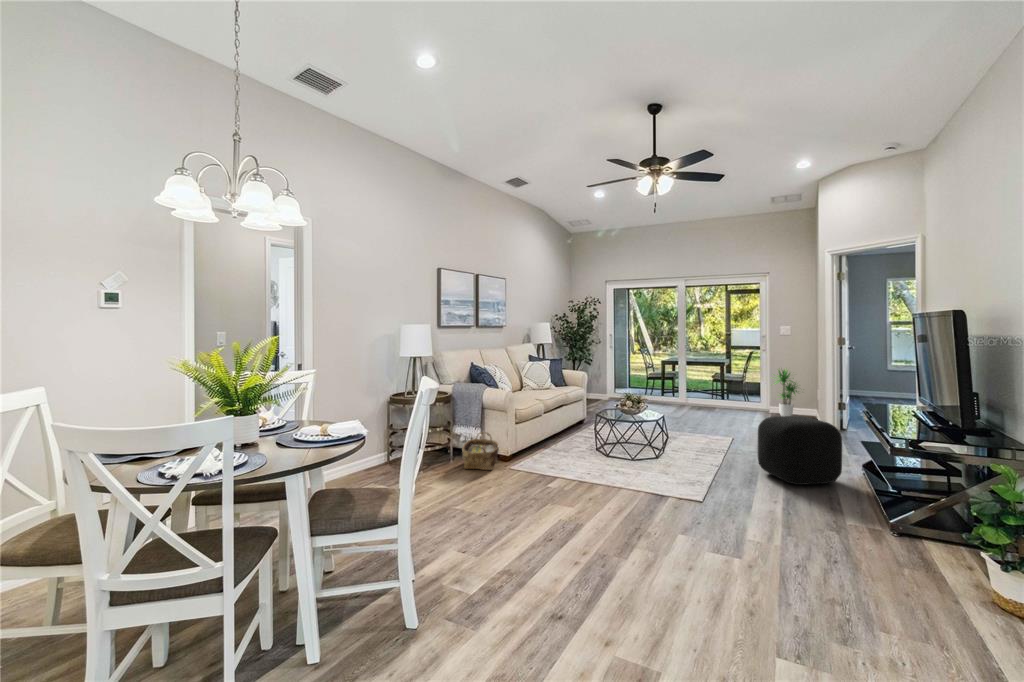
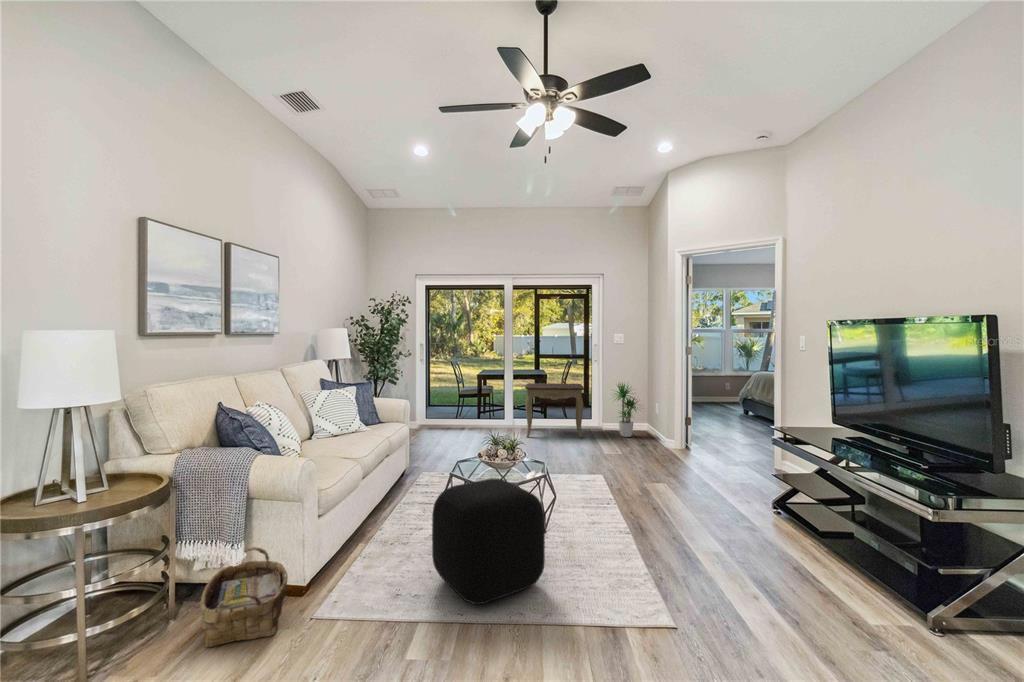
side table: none [689,367,746,415] -> present [525,383,584,438]
ottoman: present [758,416,842,485] -> present [432,479,545,604]

